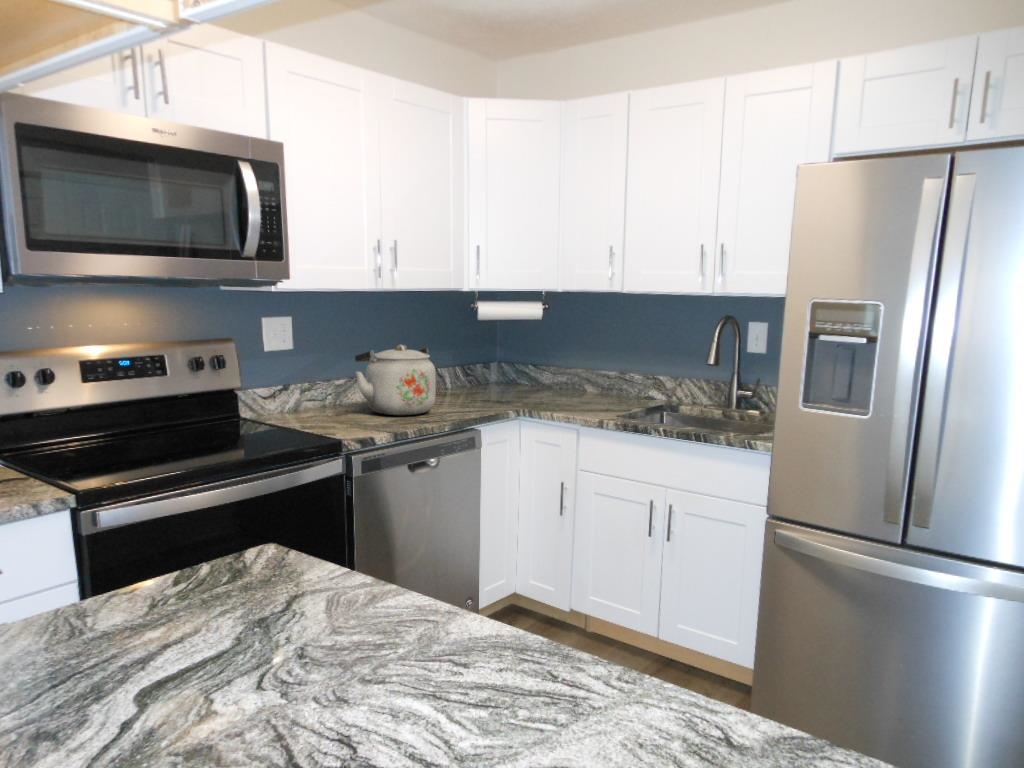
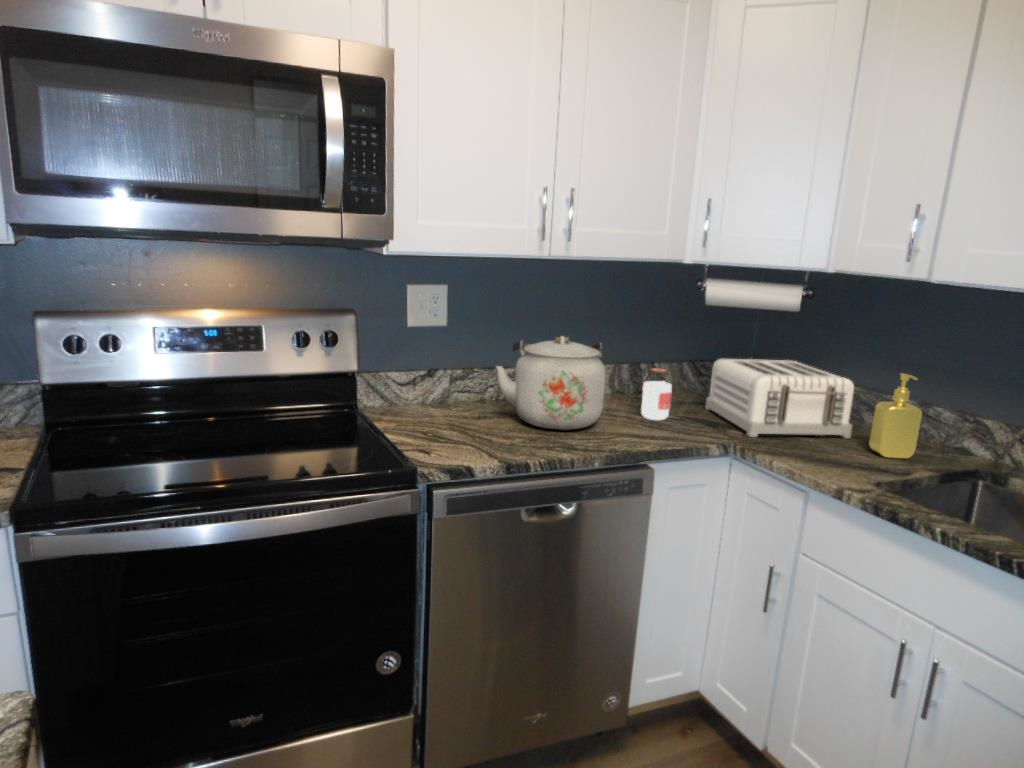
soap dispenser: none [603,351,630,406] -> present [869,373,922,458]
toaster: none [486,354,589,406] -> present [705,359,854,438]
jar: none [451,366,473,405] -> present [641,368,673,420]

